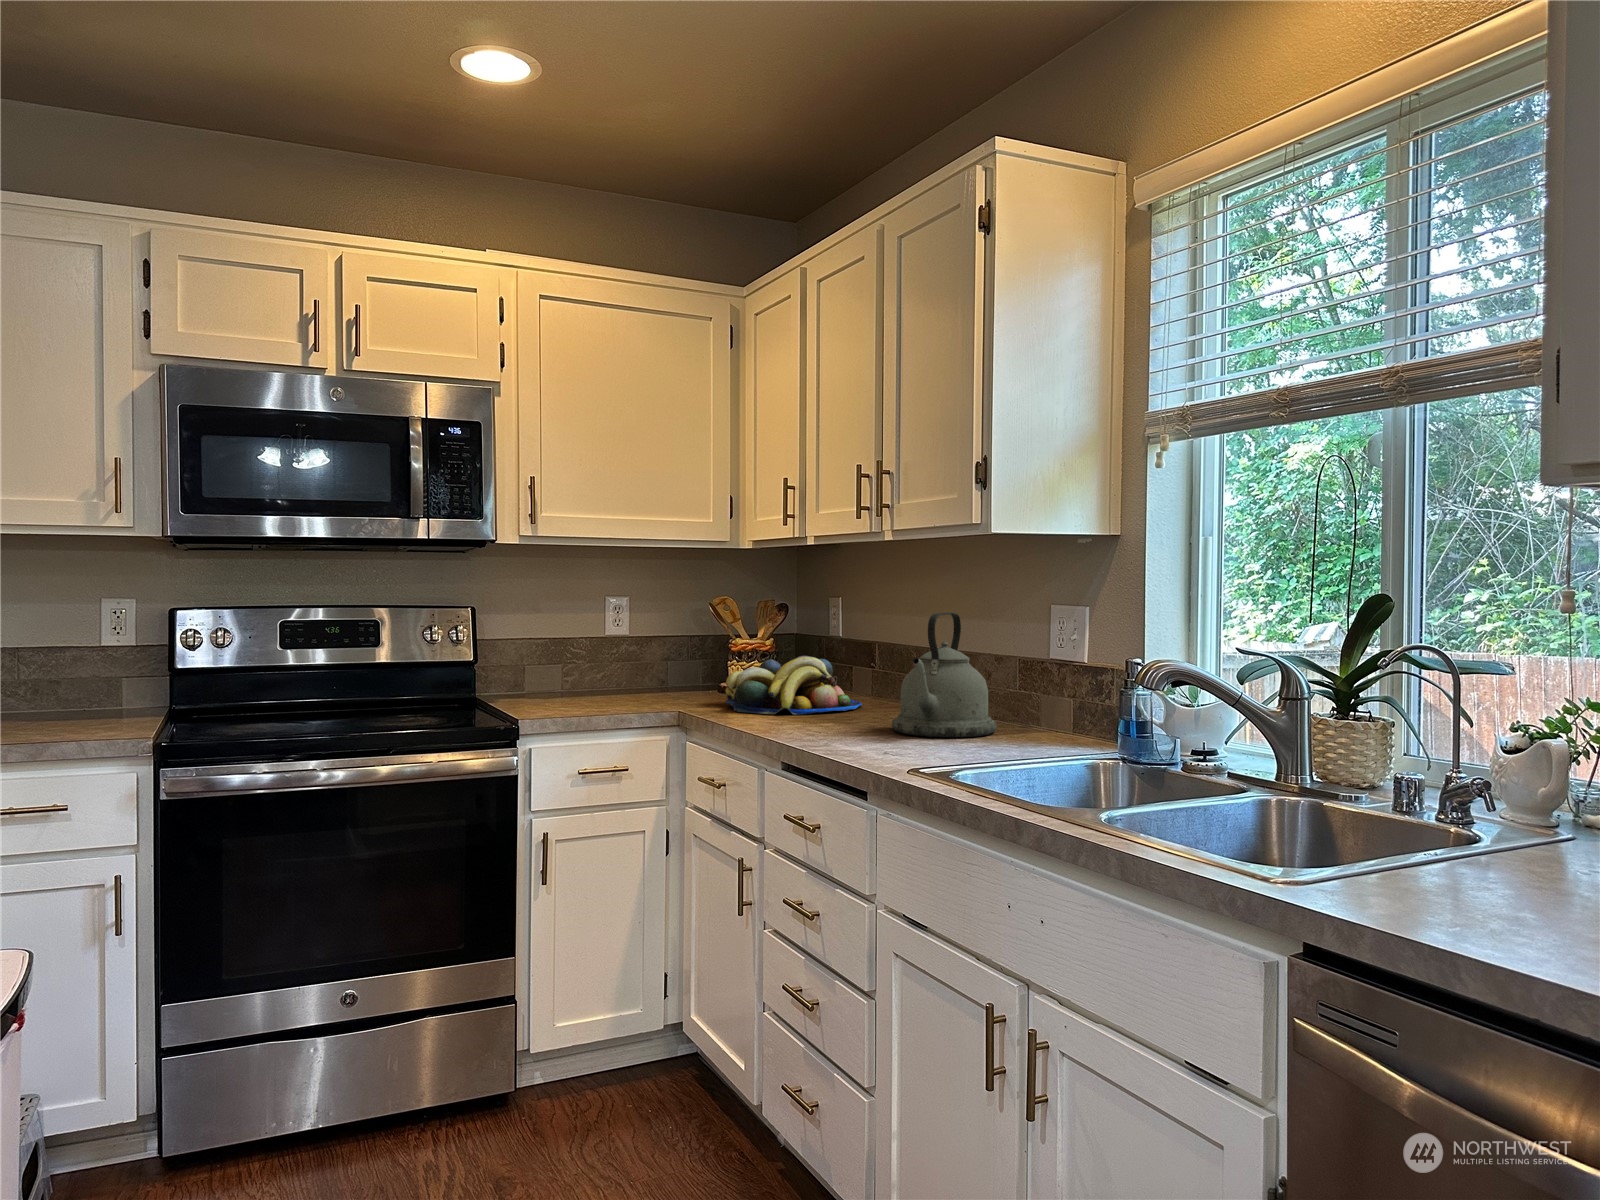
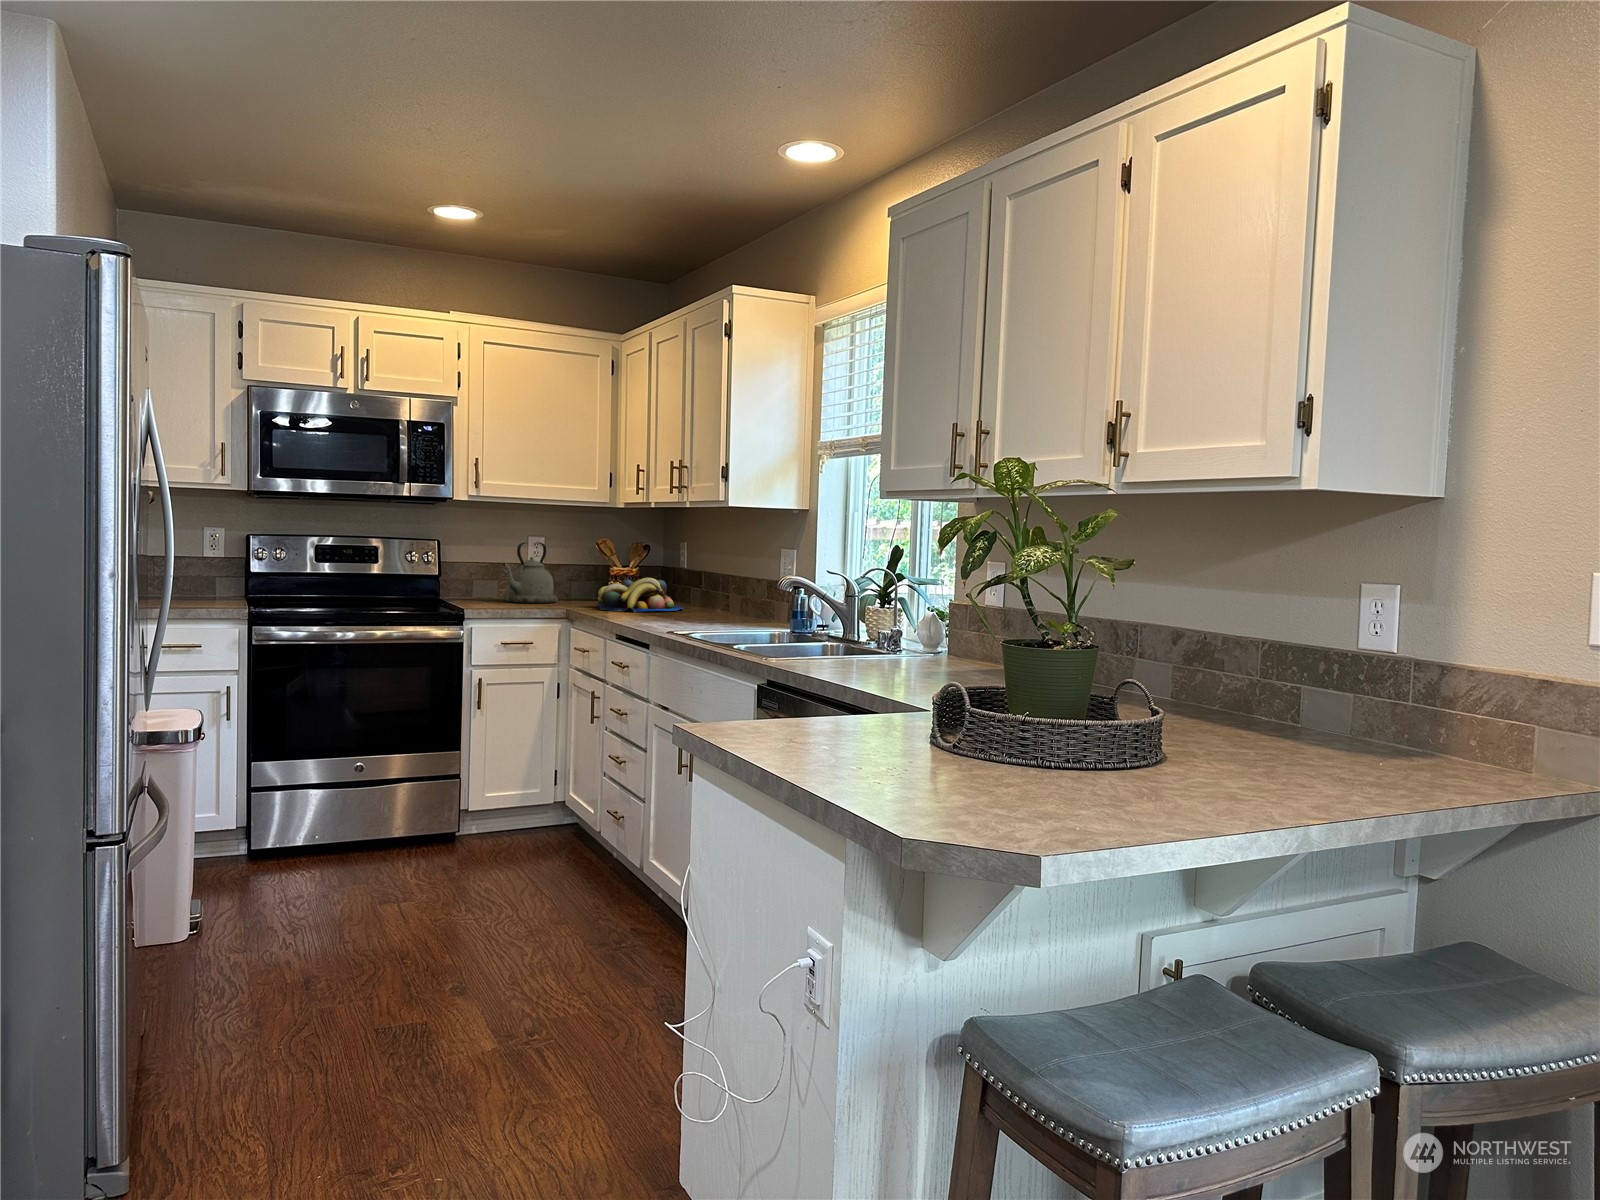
kettle: present [892,613,997,737] -> present [503,543,558,603]

